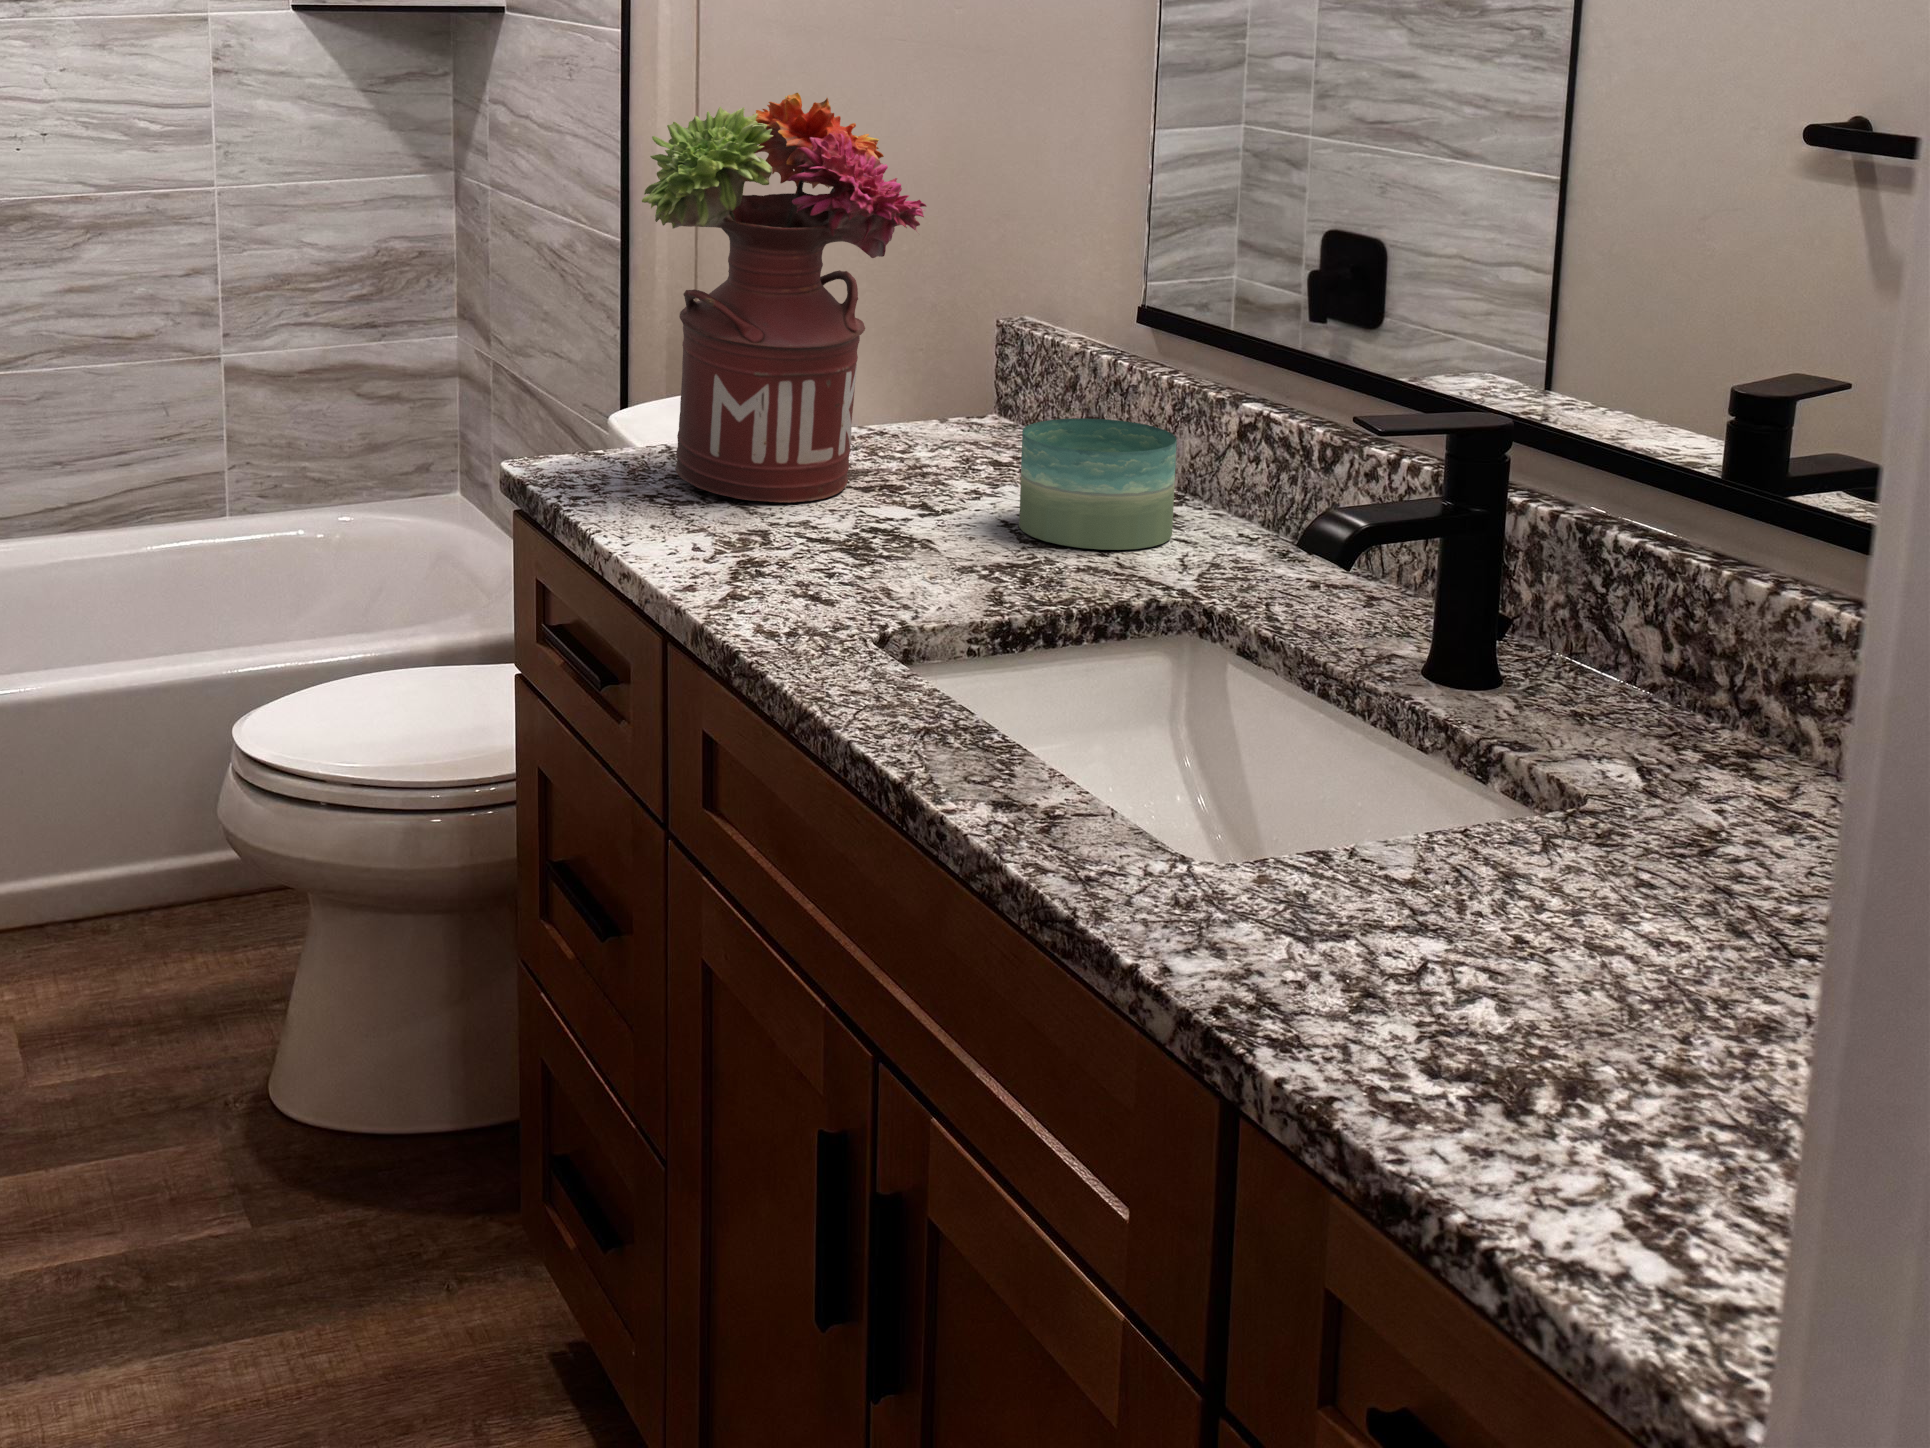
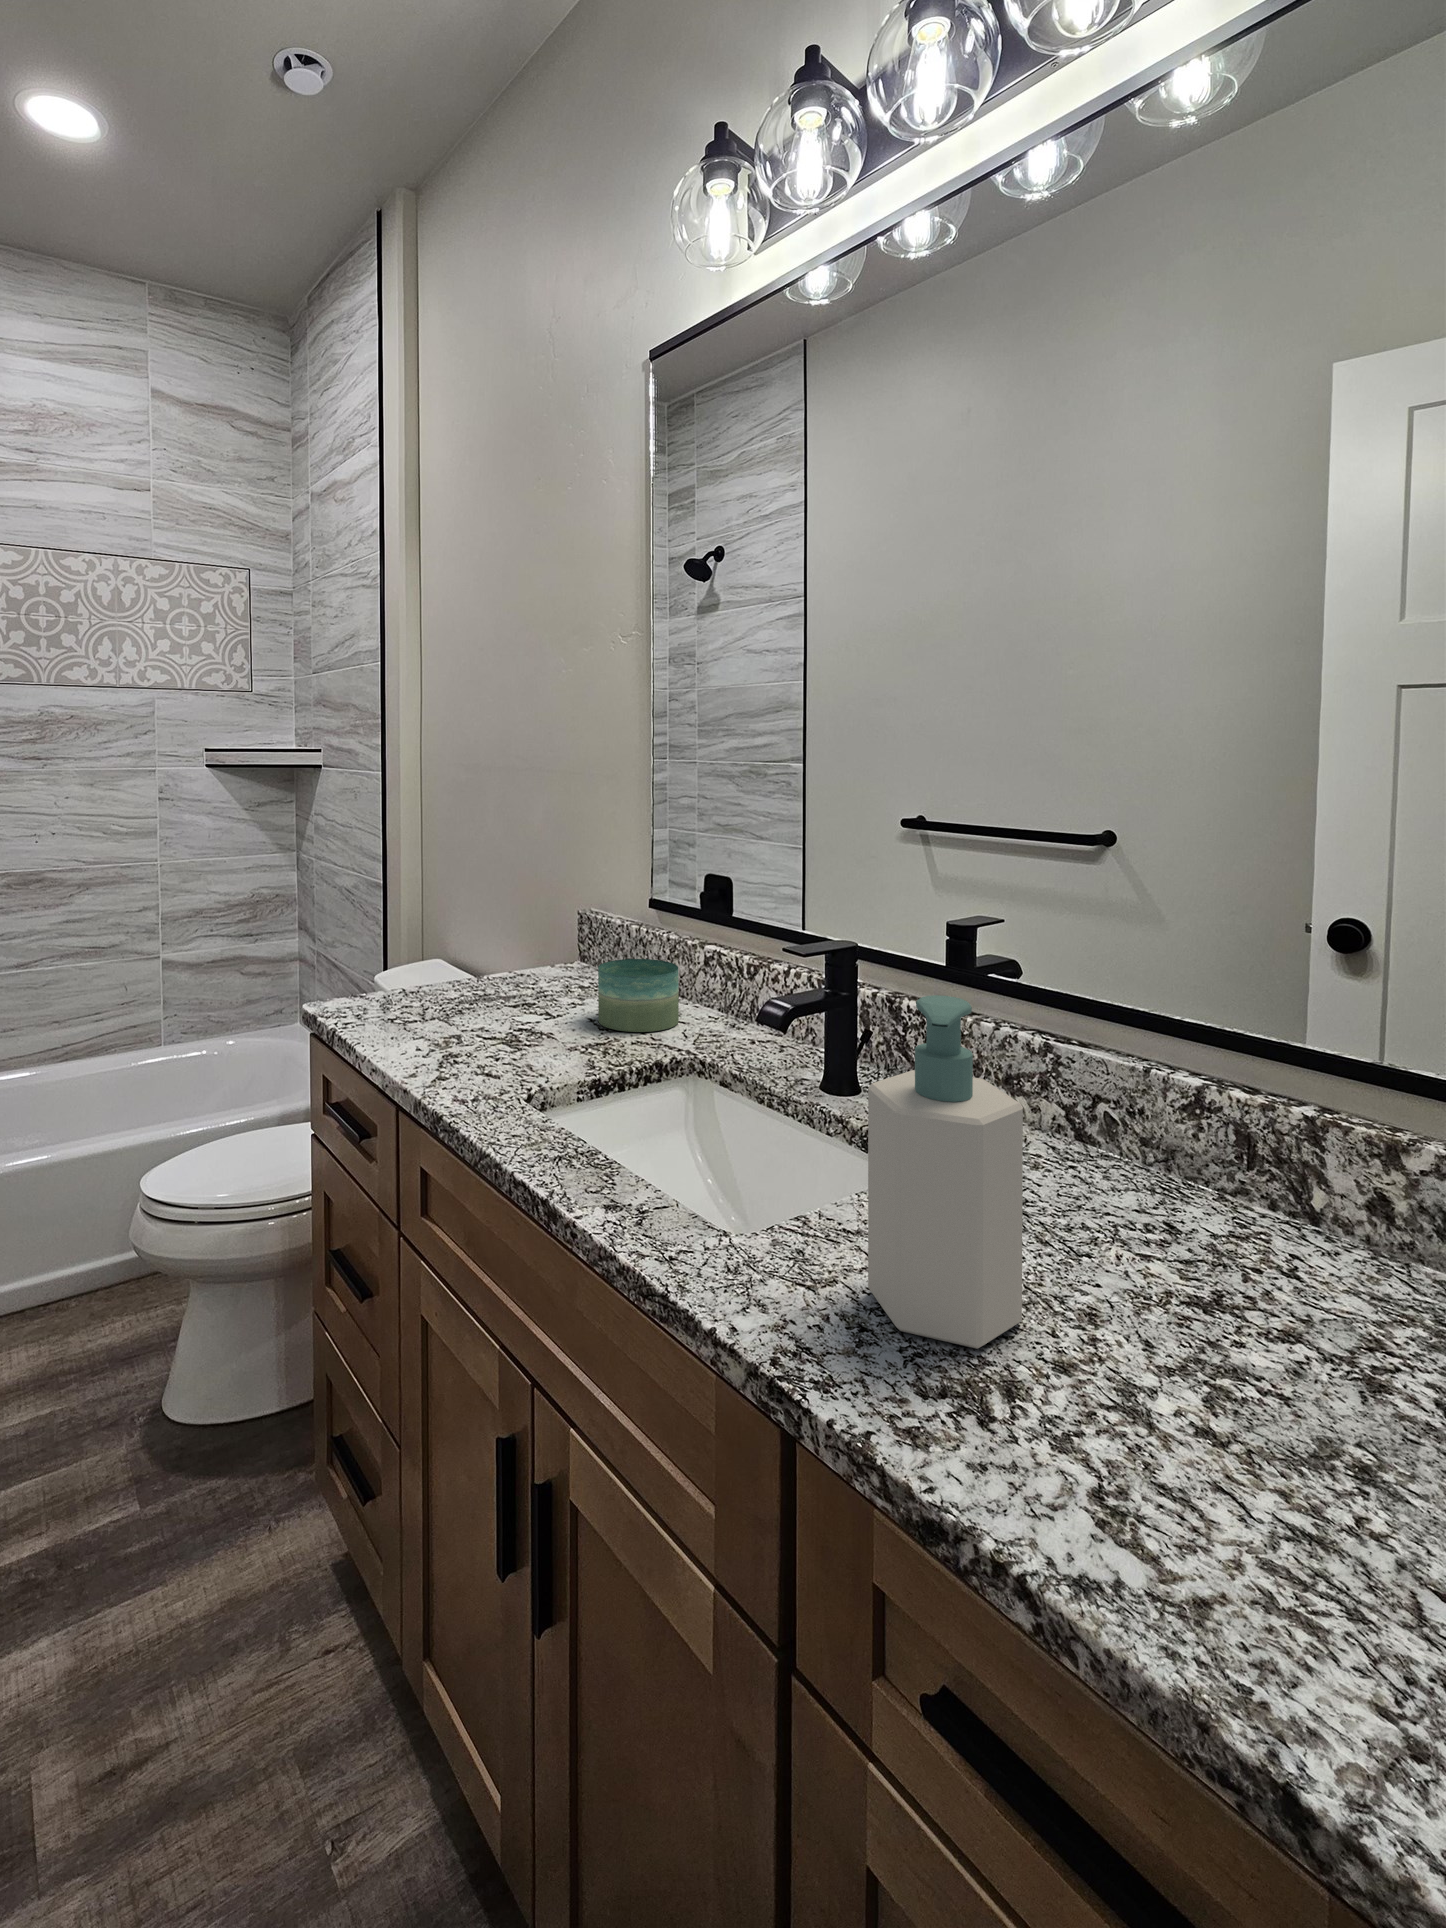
flower arrangement: present [642,93,926,503] -> none [383,786,542,1018]
soap bottle: none [1394,520,1666,1038] -> present [868,995,1023,1349]

